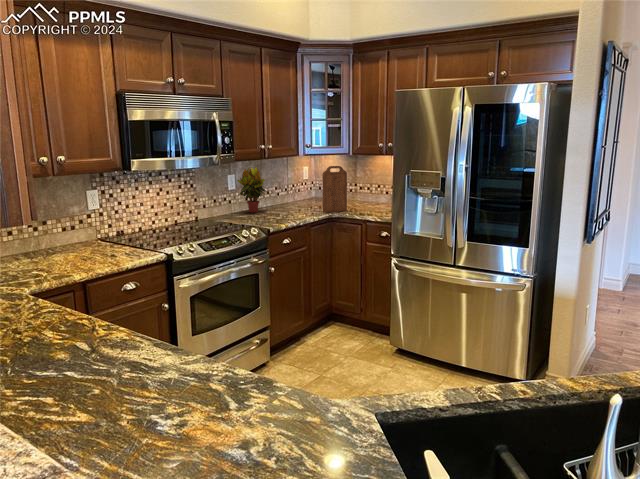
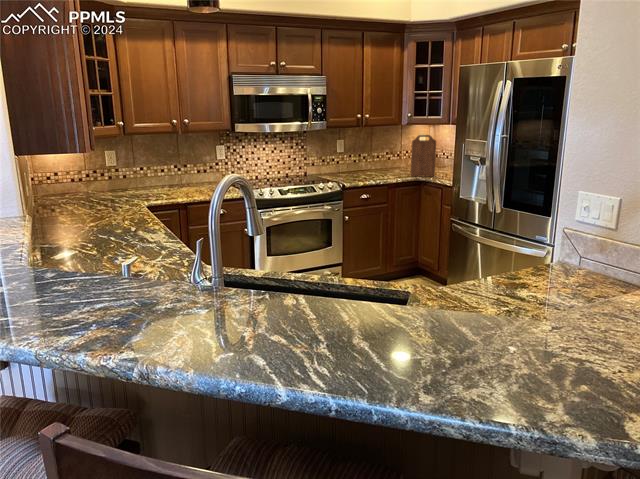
potted plant: present [237,167,266,213] -> none [345,134,370,173]

